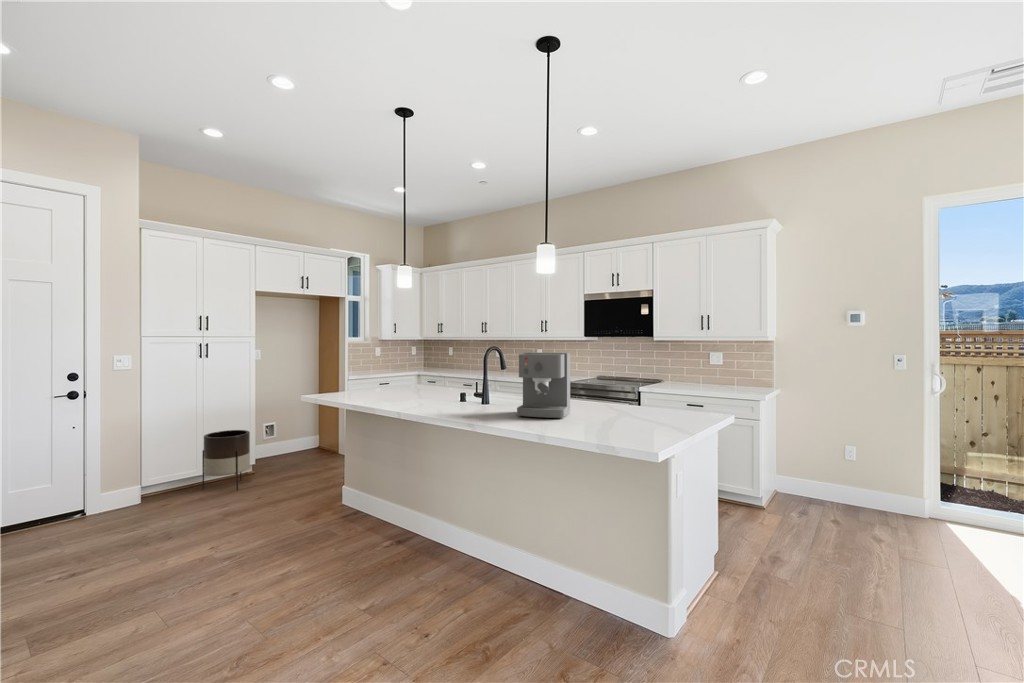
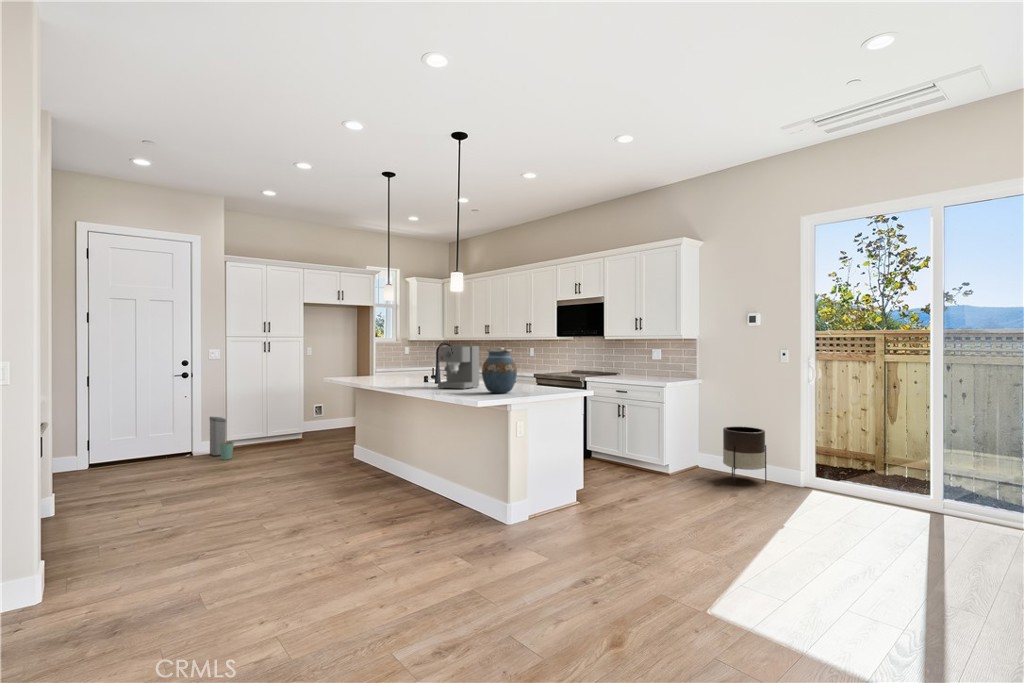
vase: none [616,359,673,430] -> present [482,349,517,393]
planter: present [202,430,250,490] -> present [723,426,766,485]
trash can: none [115,454,157,521] -> present [210,417,234,460]

